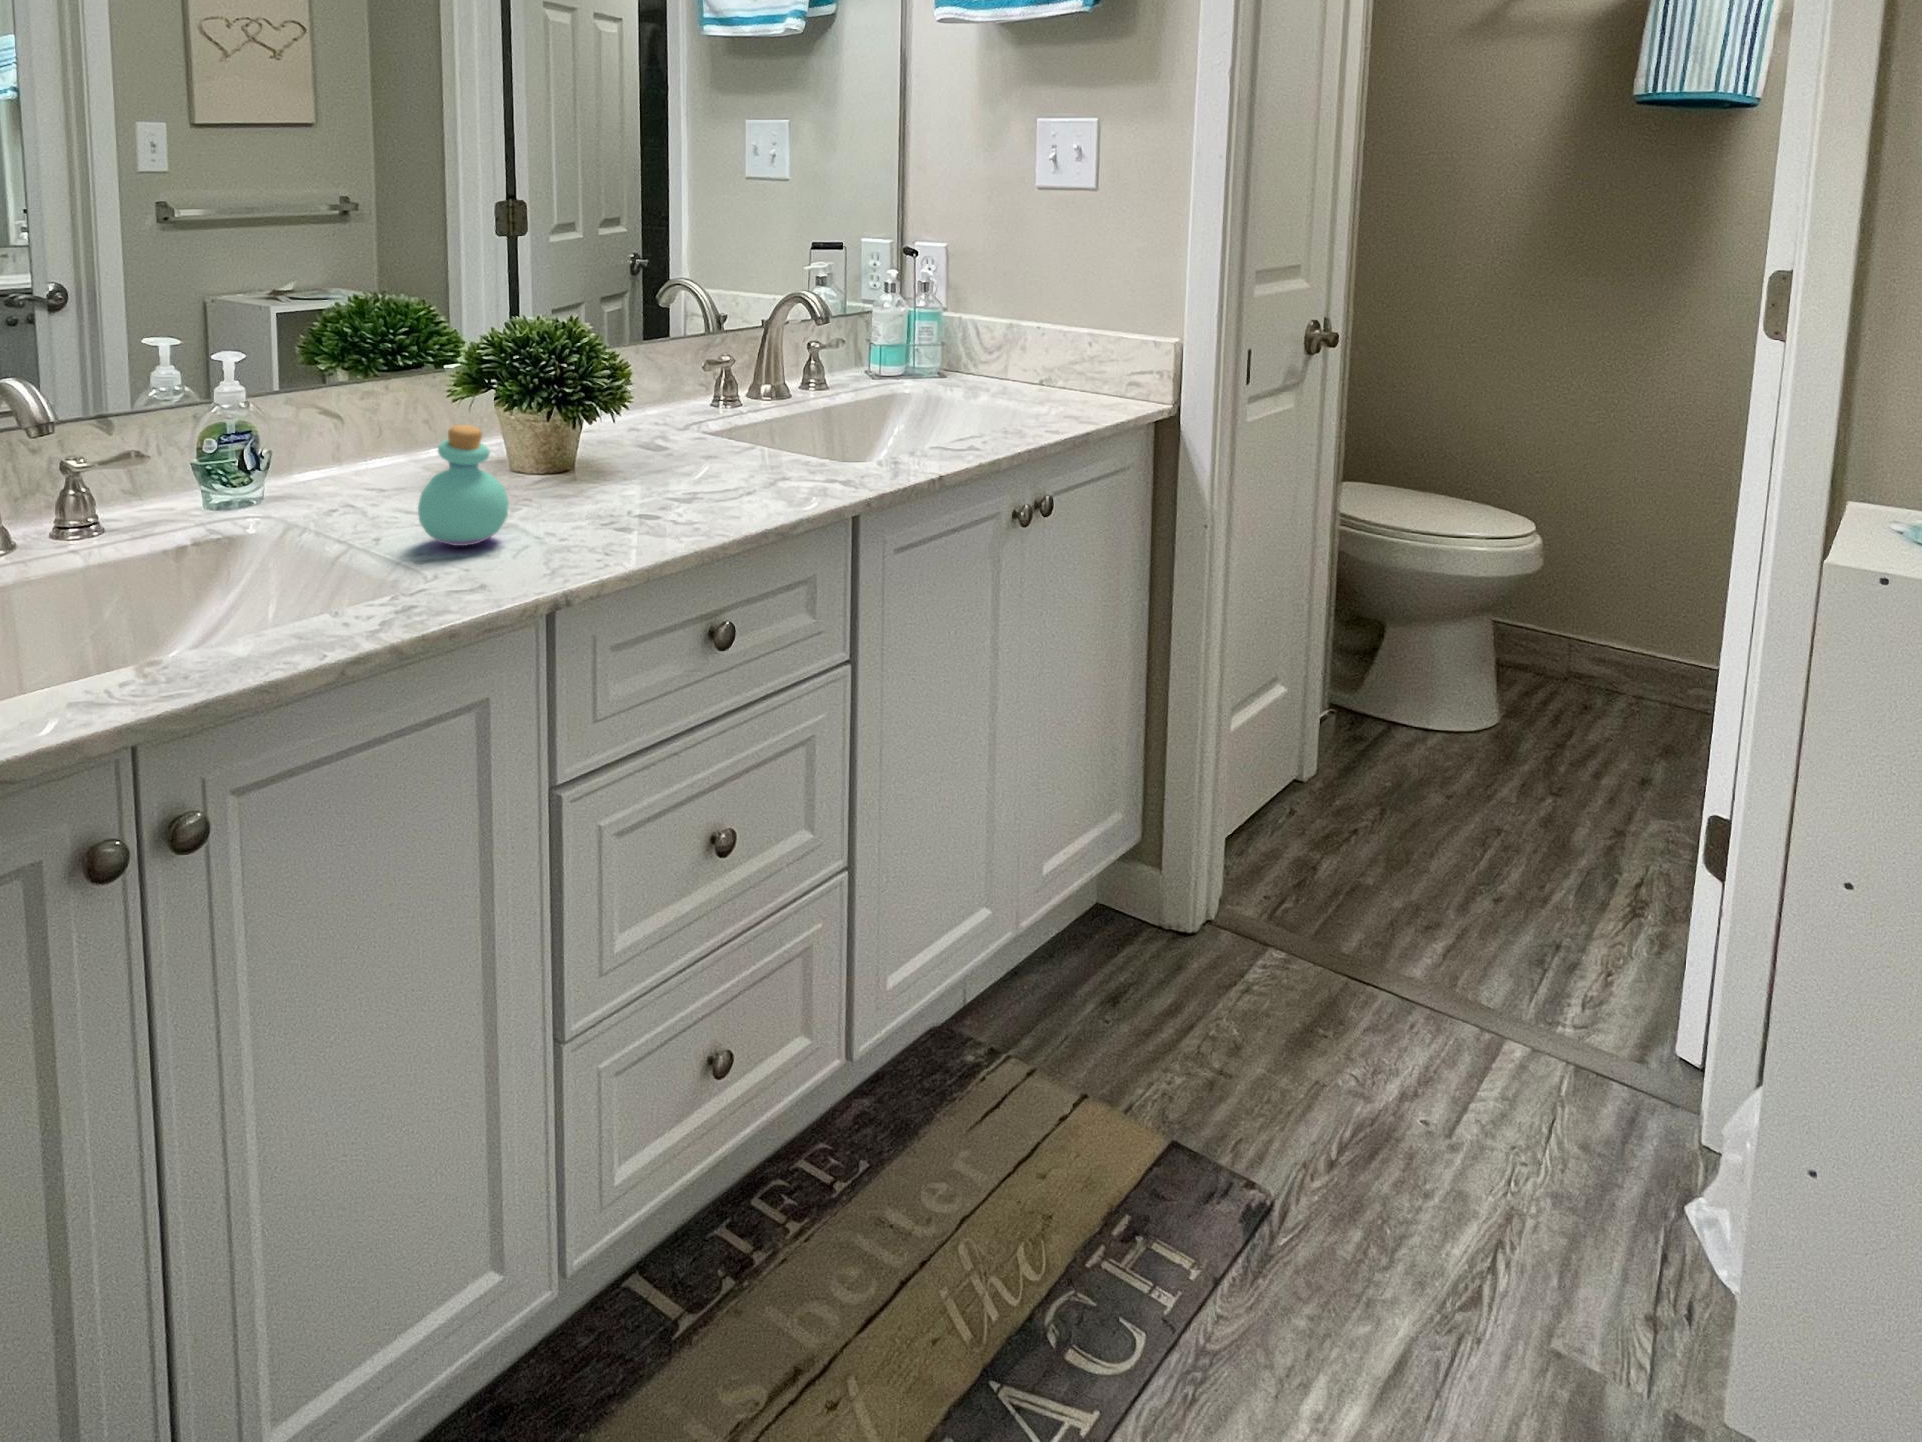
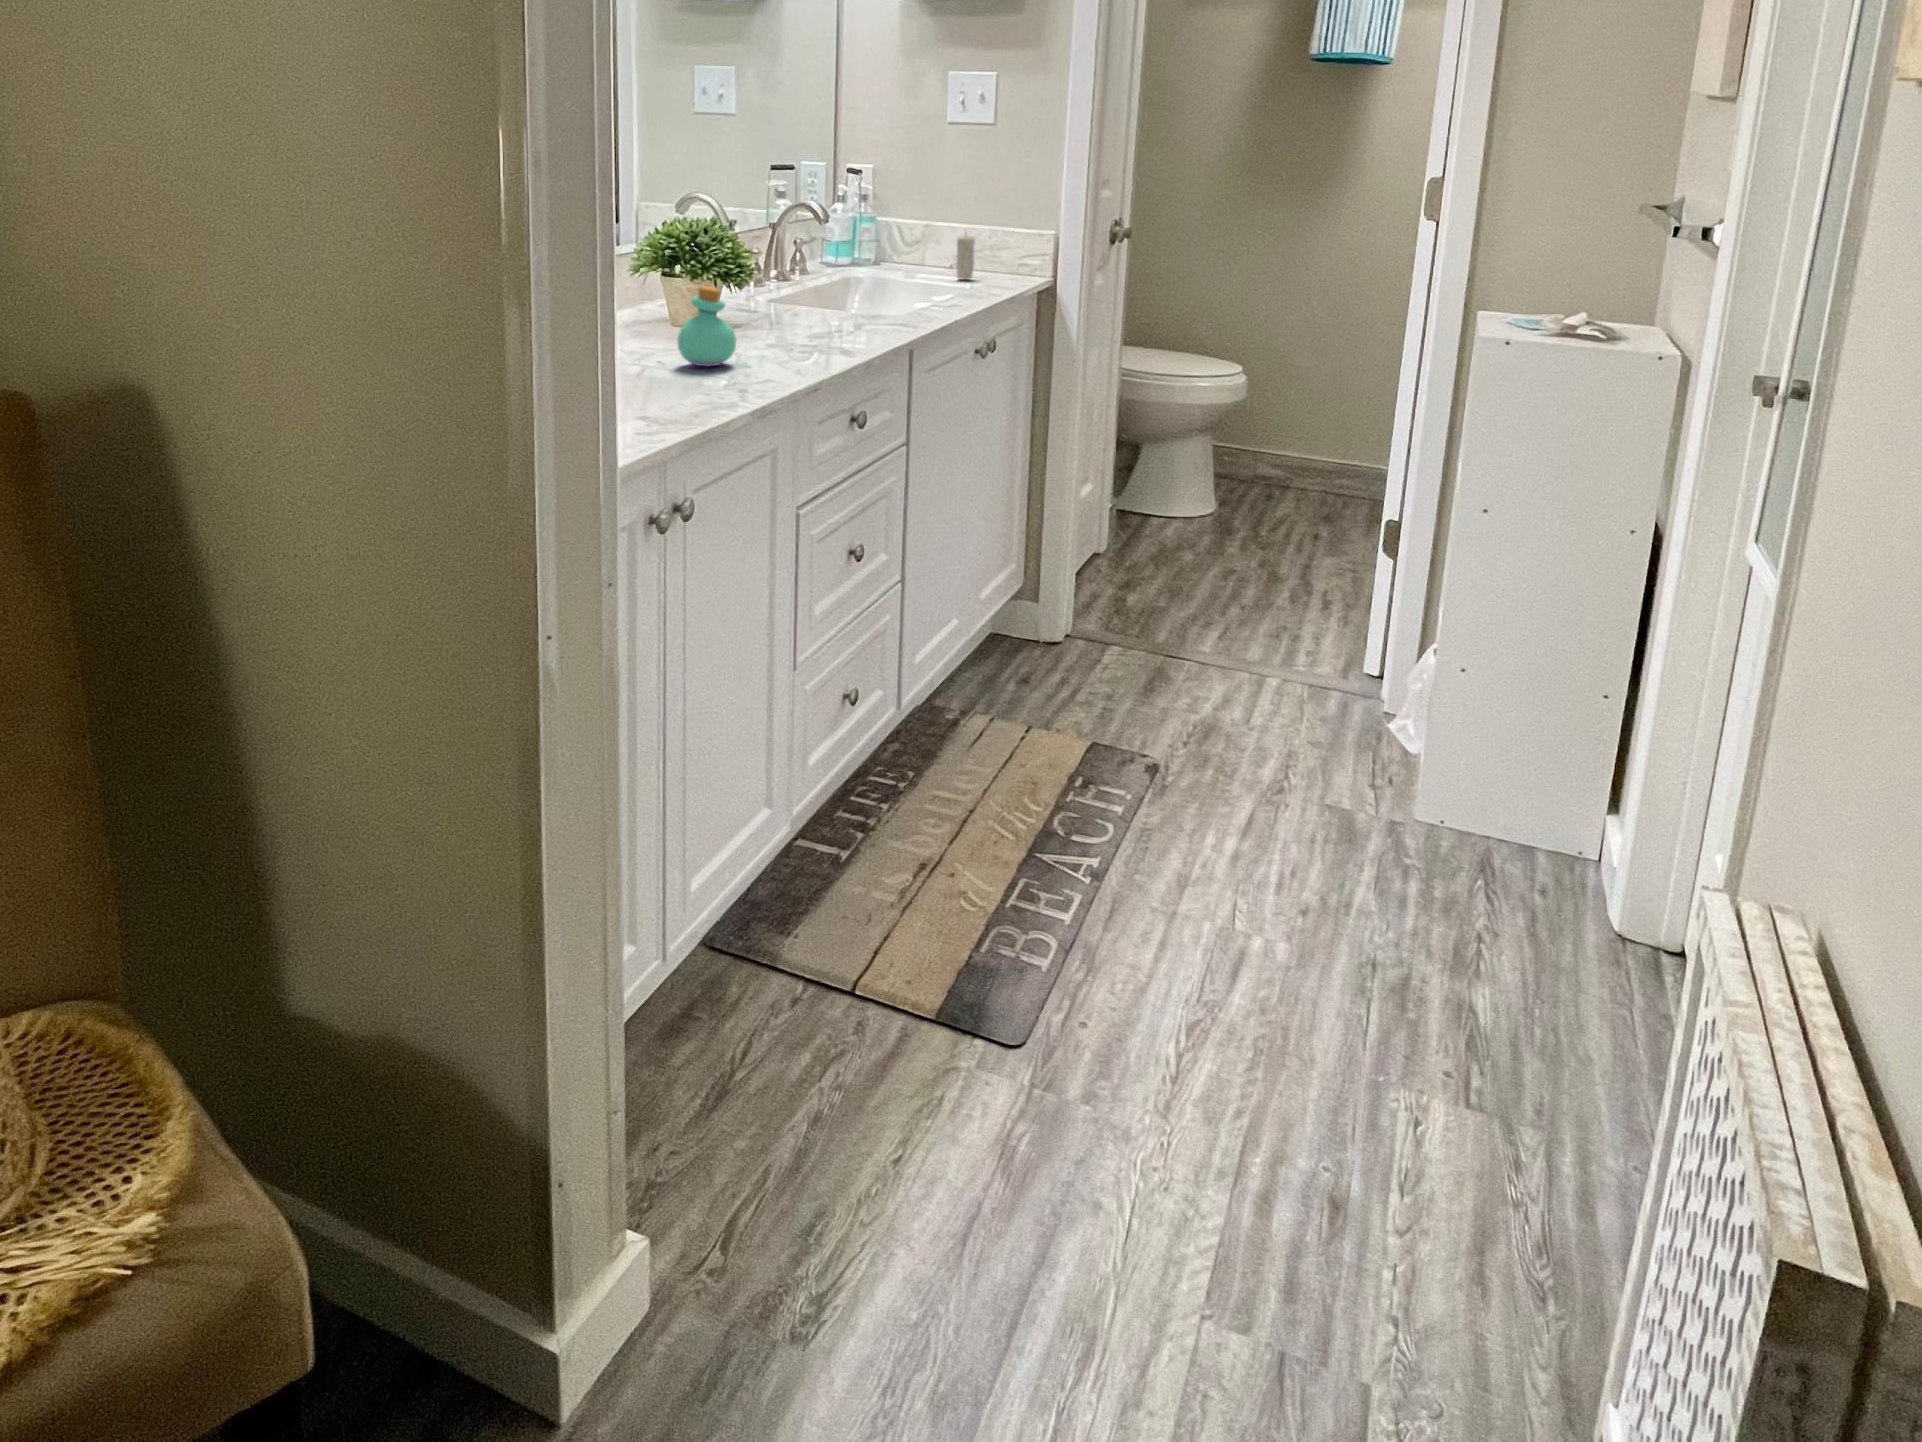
candle: none [1036,327,1062,400] -> present [957,234,975,279]

